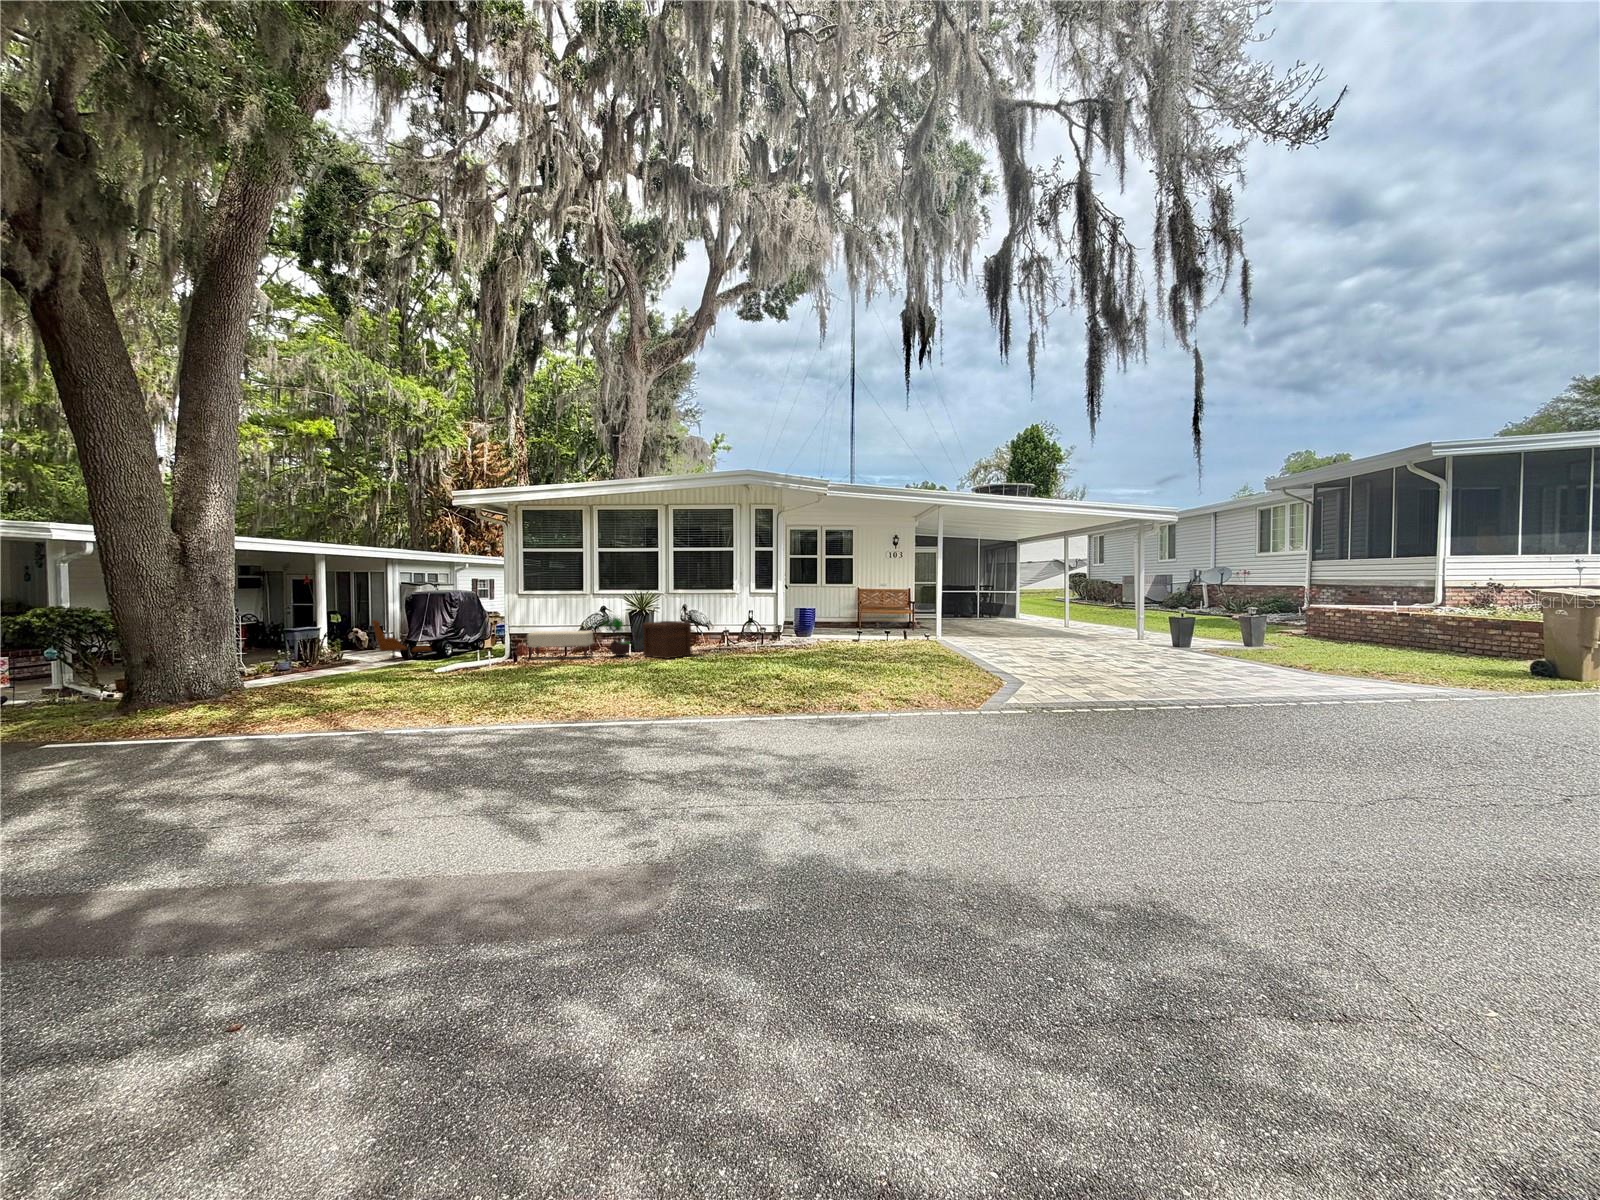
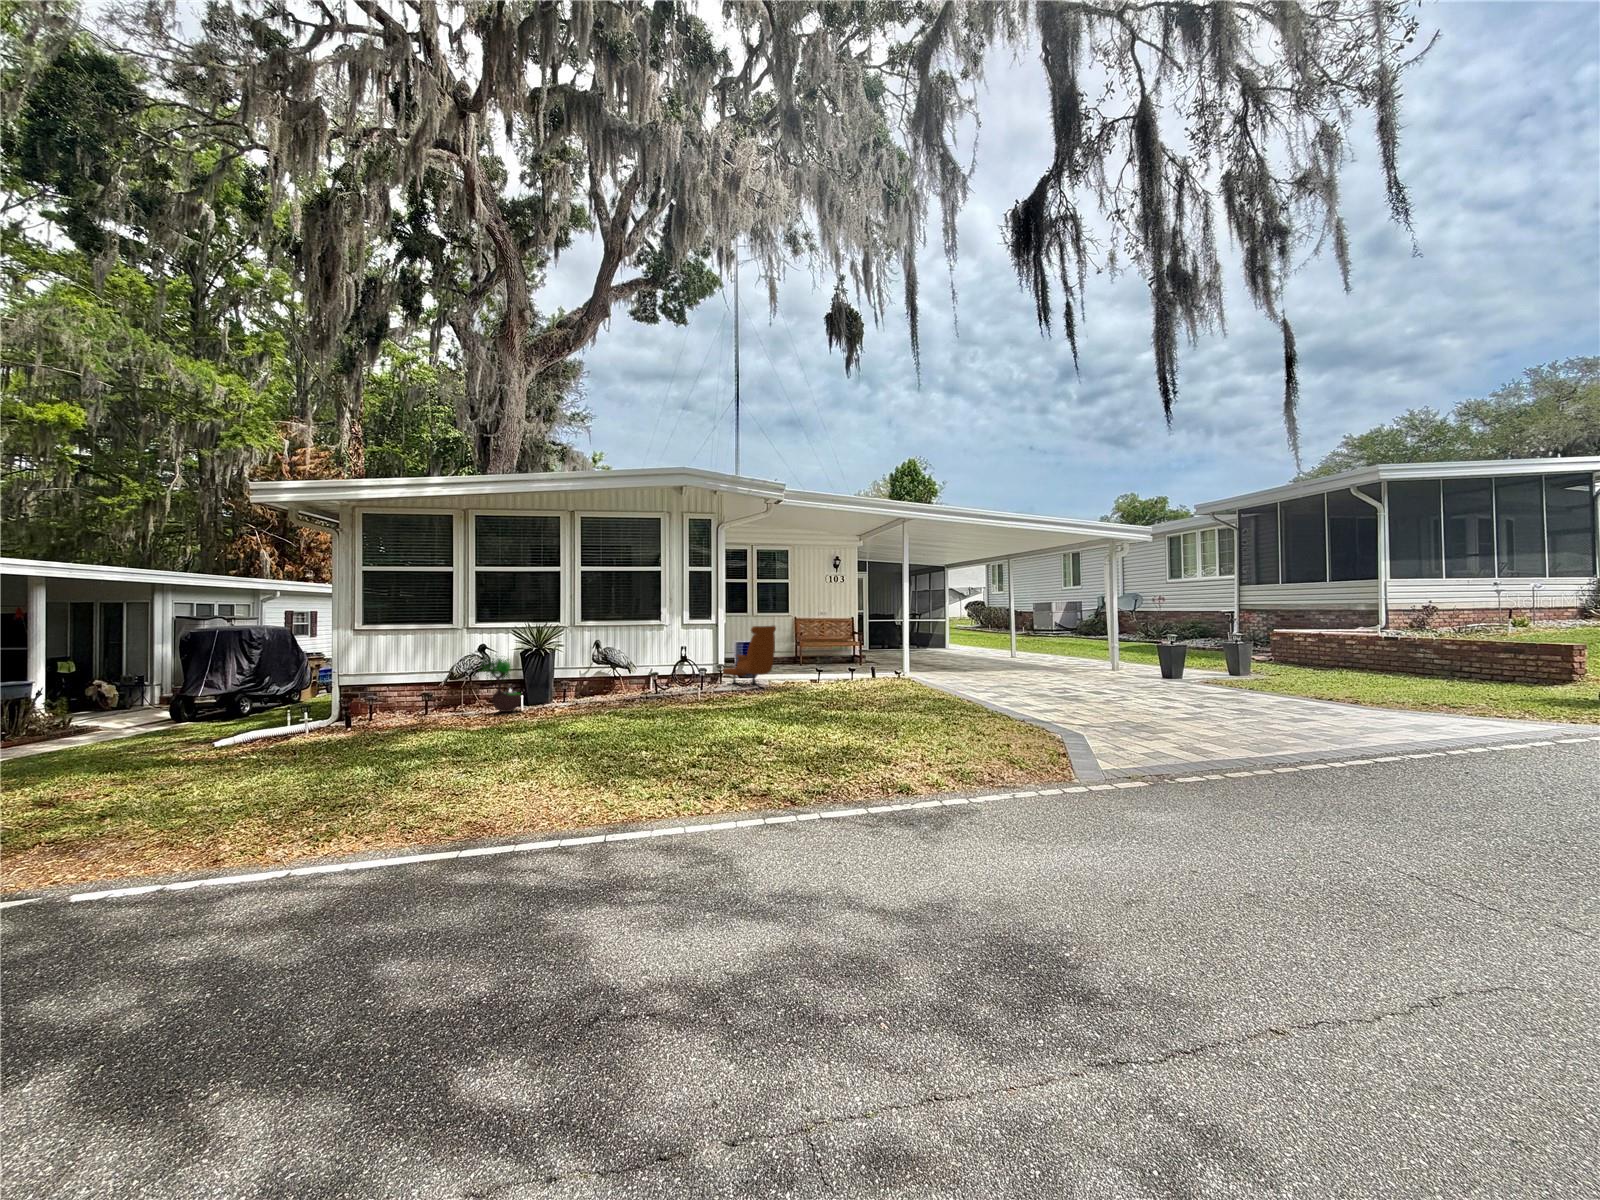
lounge chair: present [372,620,431,660] -> present [723,626,776,688]
wooden crate: present [643,621,692,659] -> none [539,662,607,714]
bench: present [528,631,593,658] -> none [368,678,467,721]

